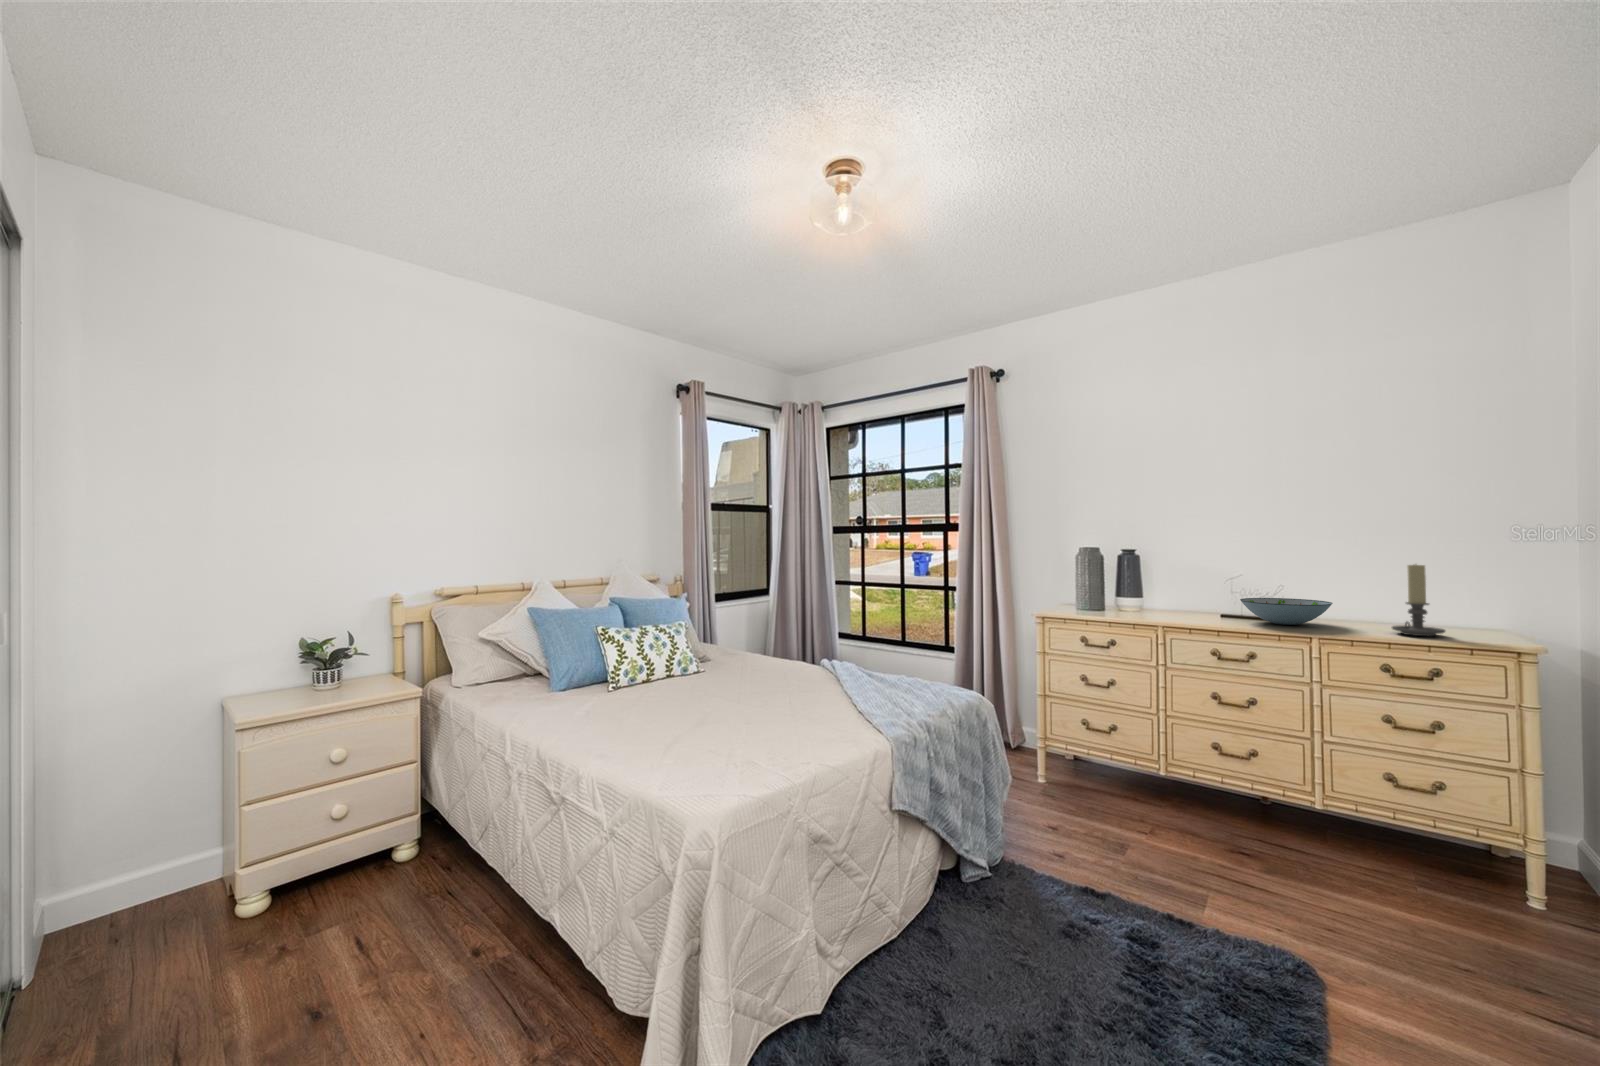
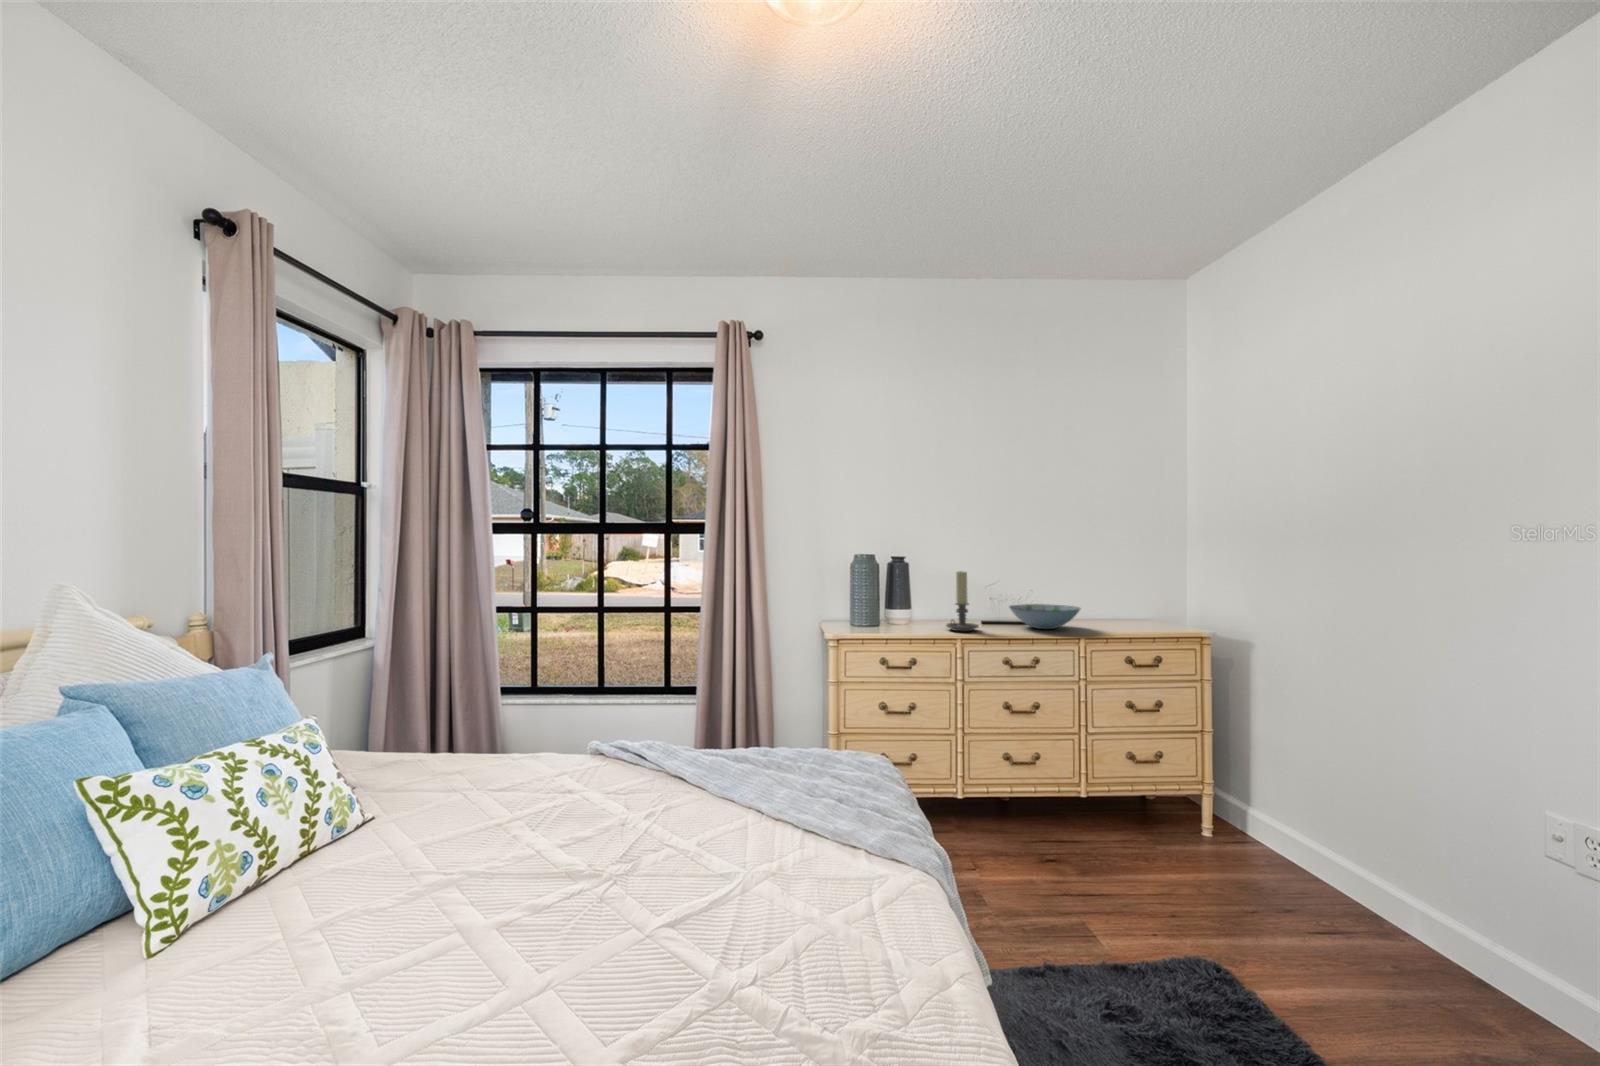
candle holder: present [1392,564,1445,636] -> present [946,571,979,631]

